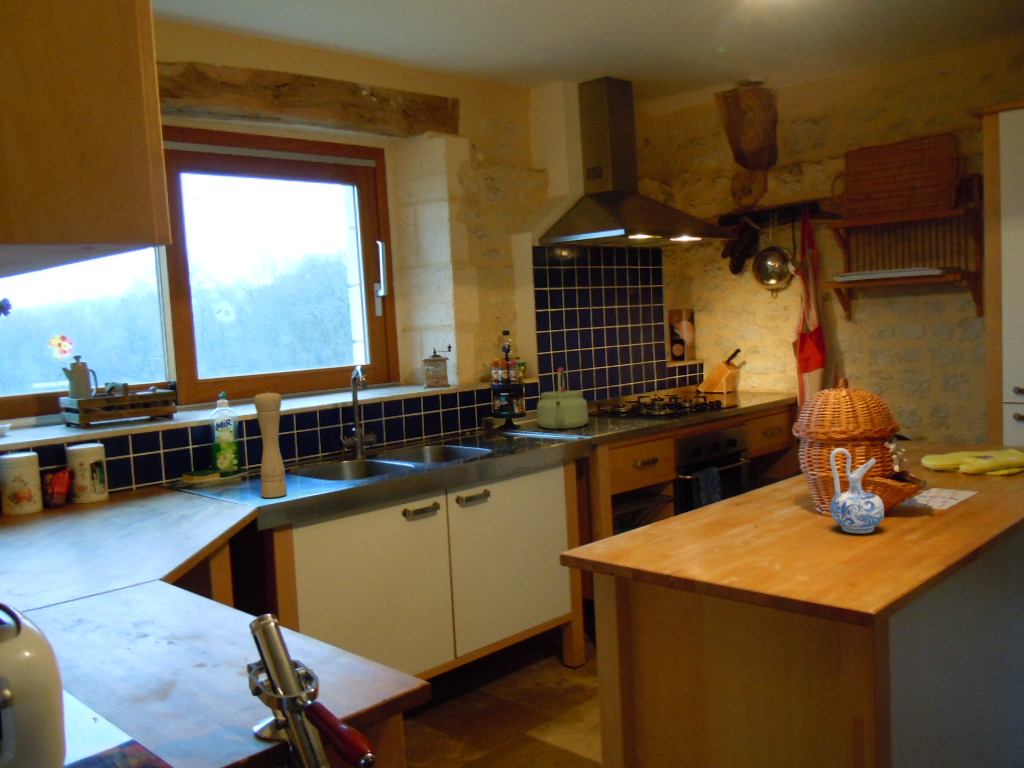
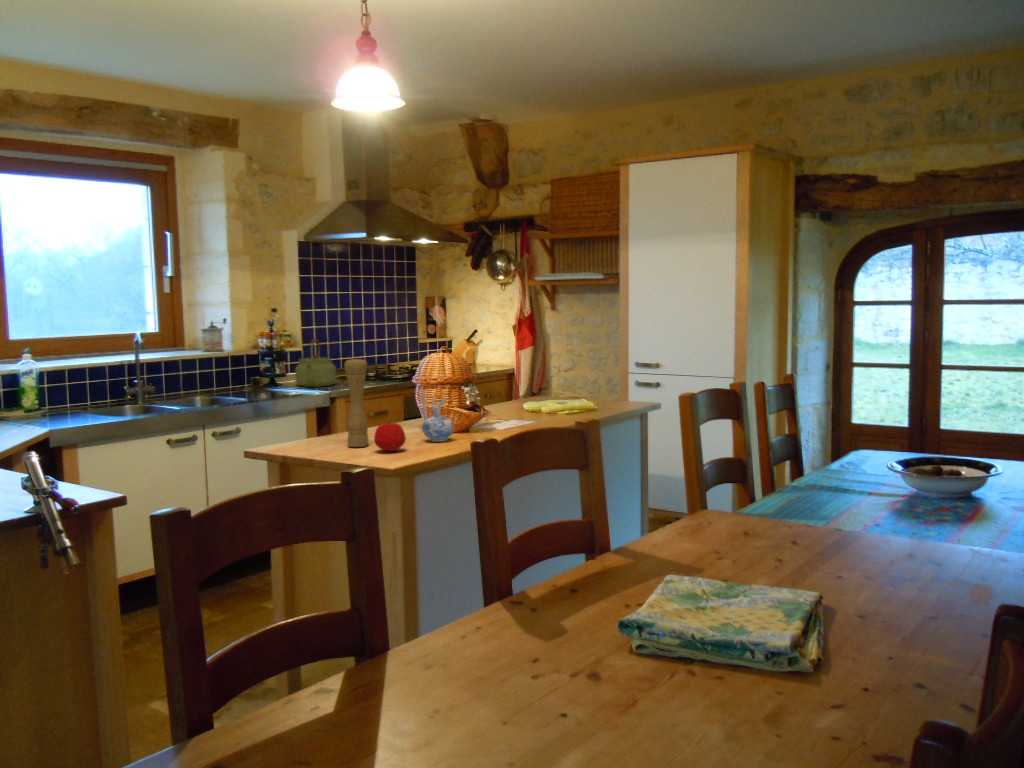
pepper mill: present [253,391,287,498] -> present [344,358,369,447]
apple: none [776,505,831,557] -> present [374,423,406,451]

